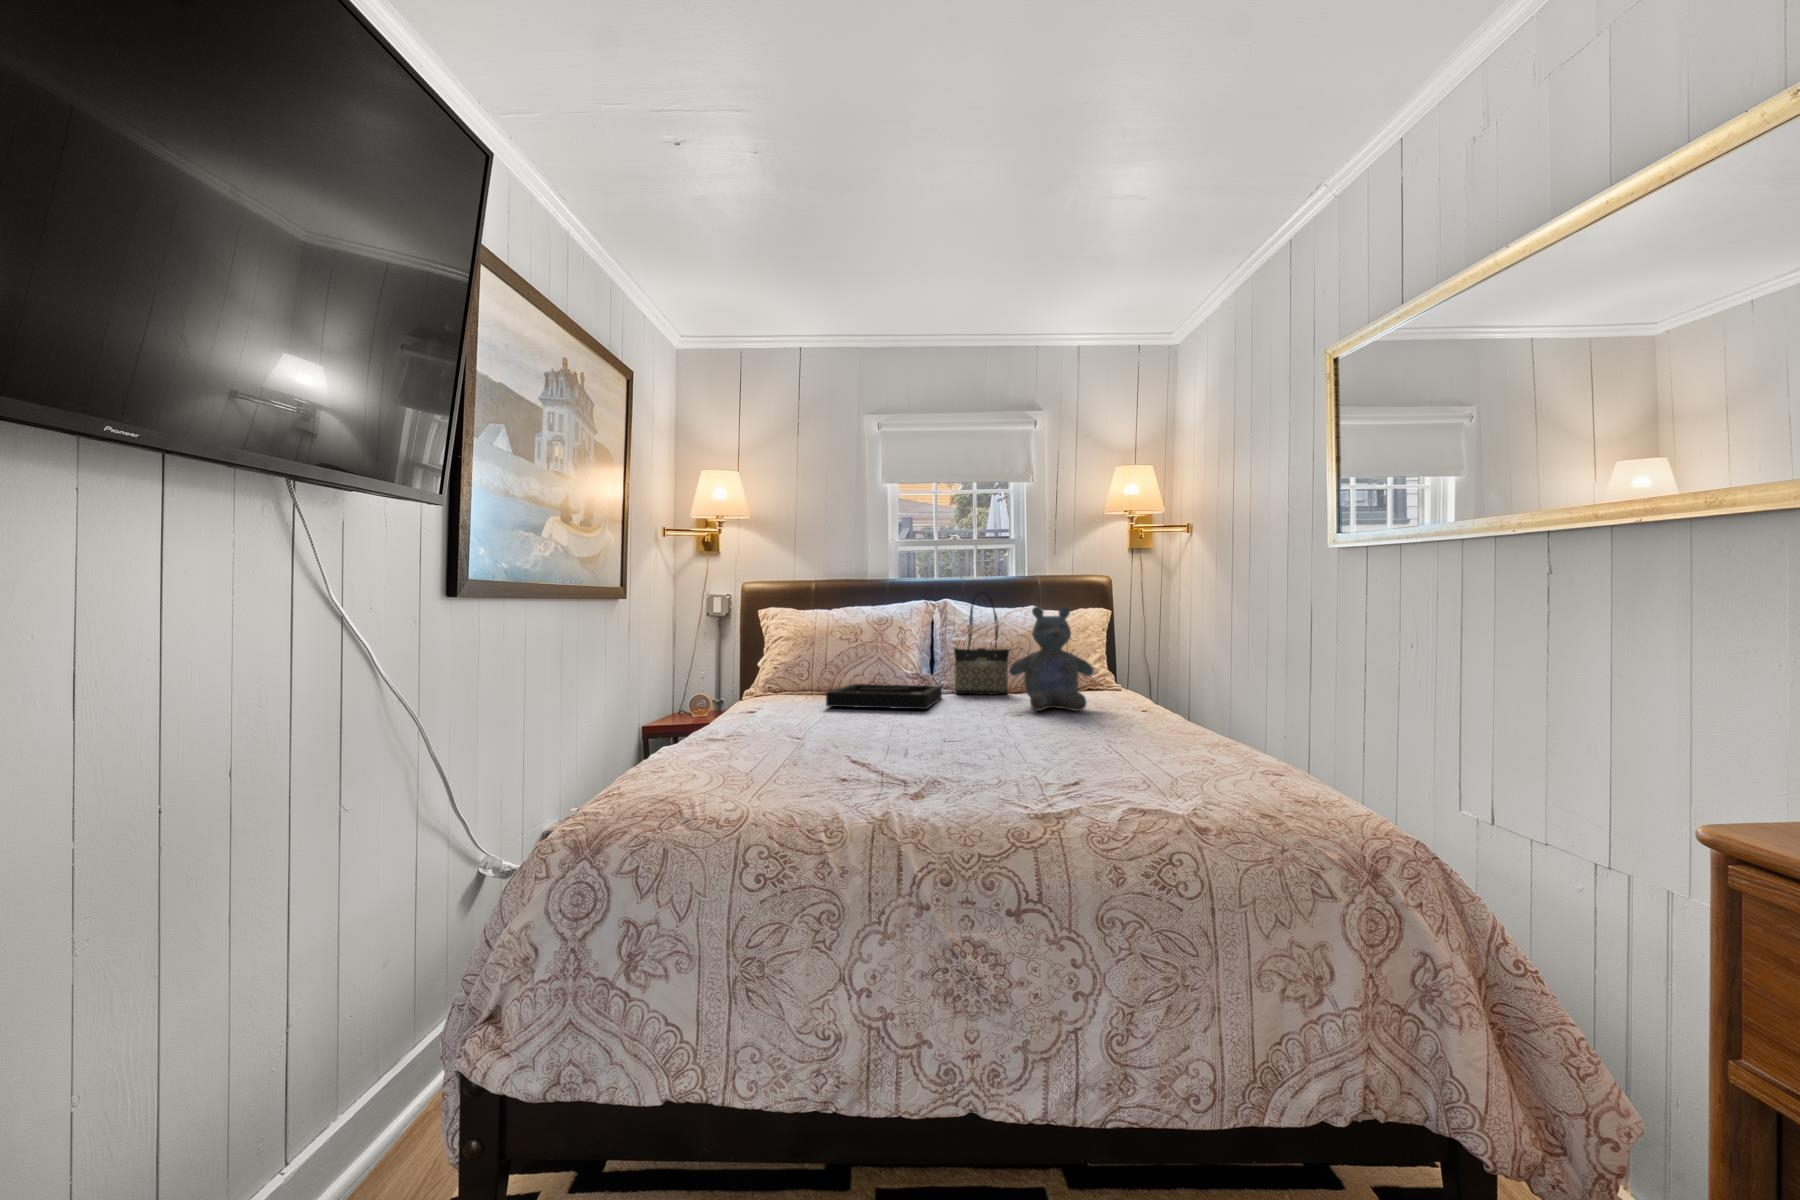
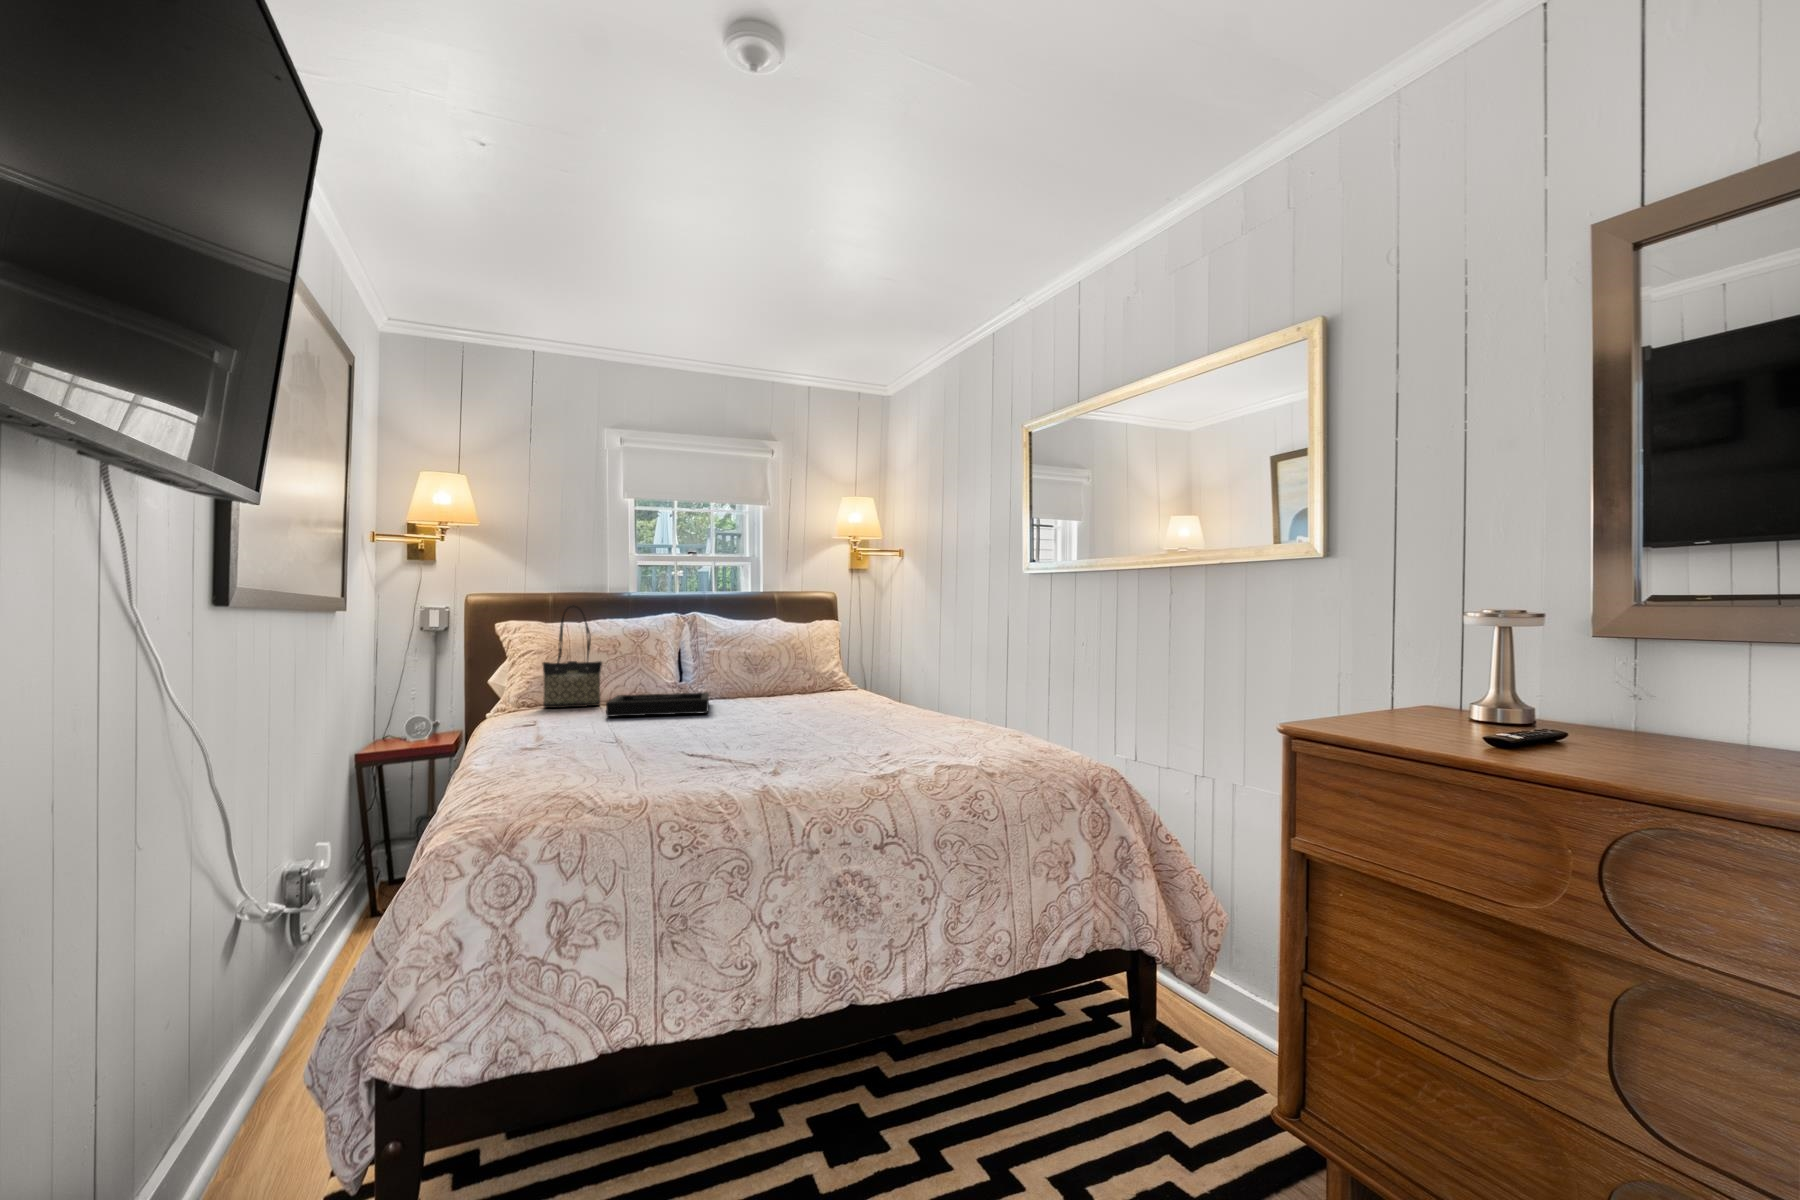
tote bag: present [954,592,1009,694] -> present [543,605,602,708]
stuffed bear: present [1009,607,1093,711] -> none [778,618,848,708]

